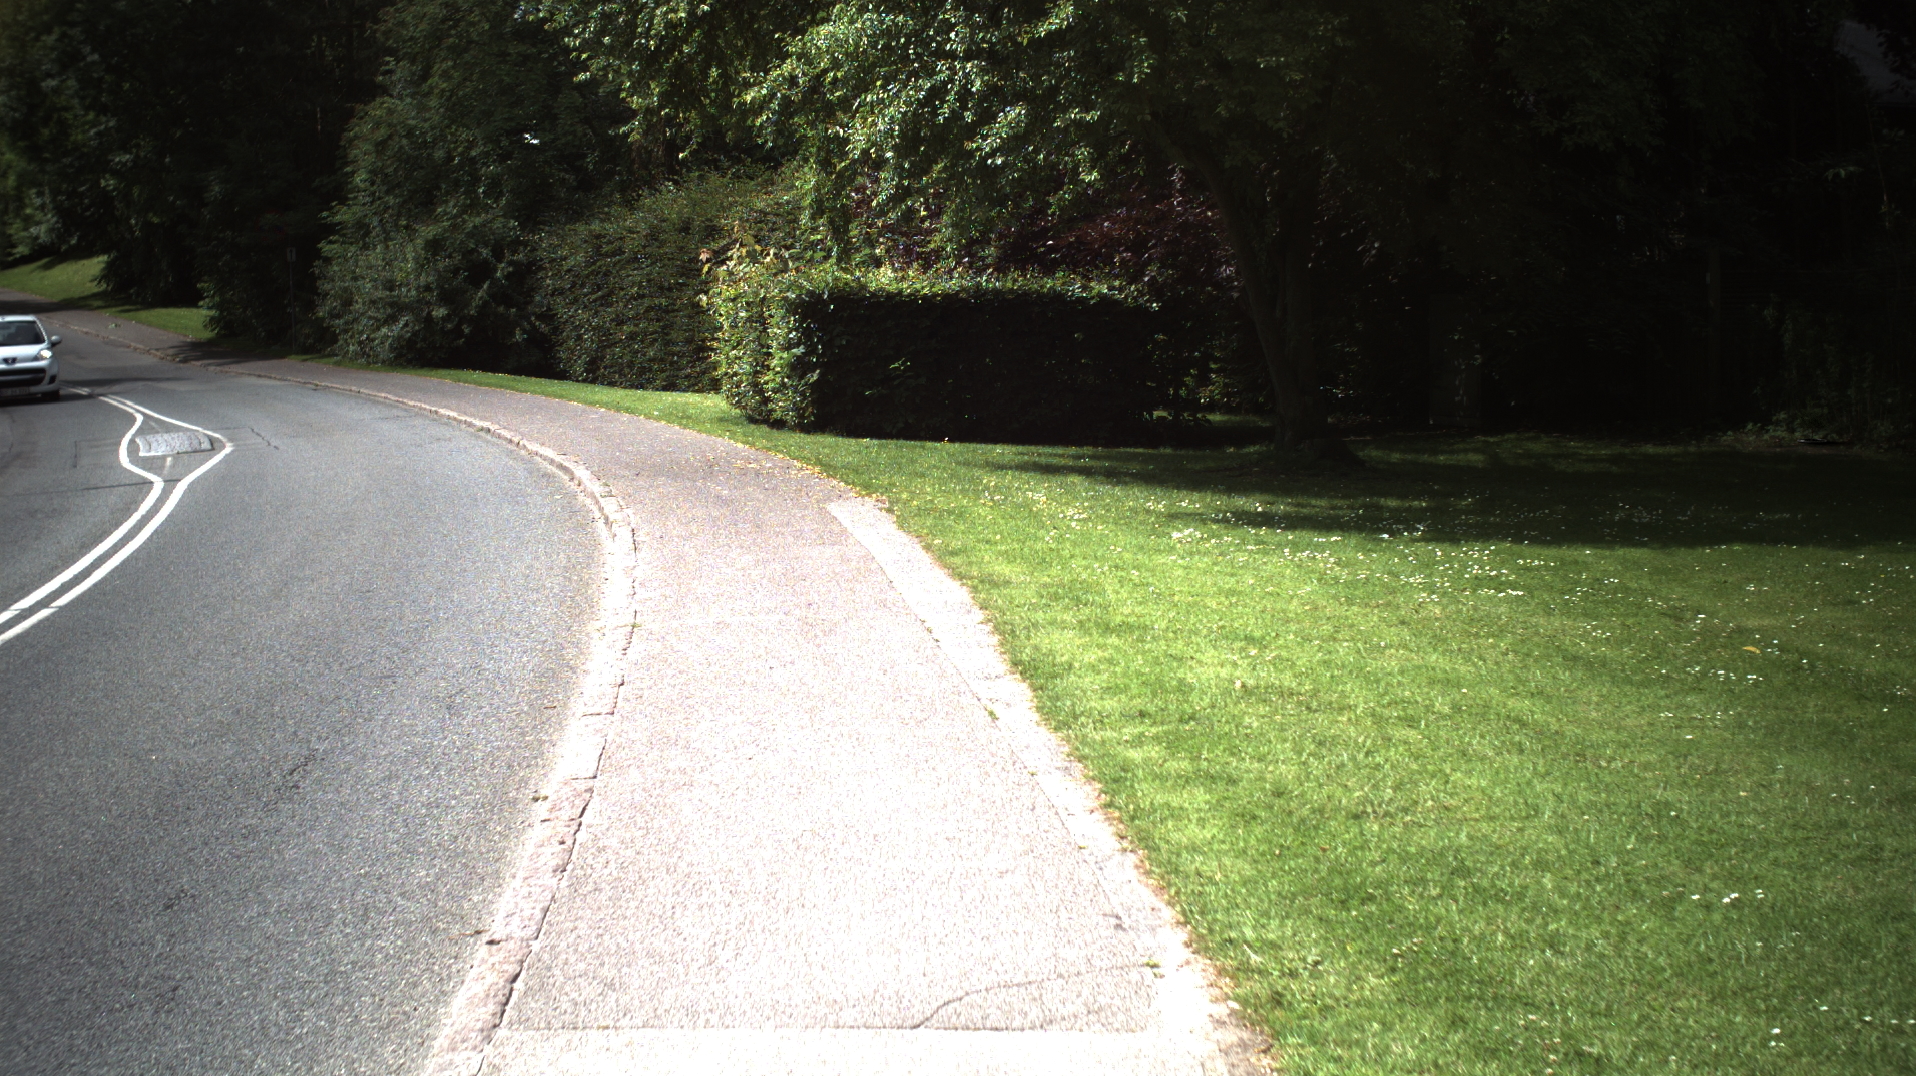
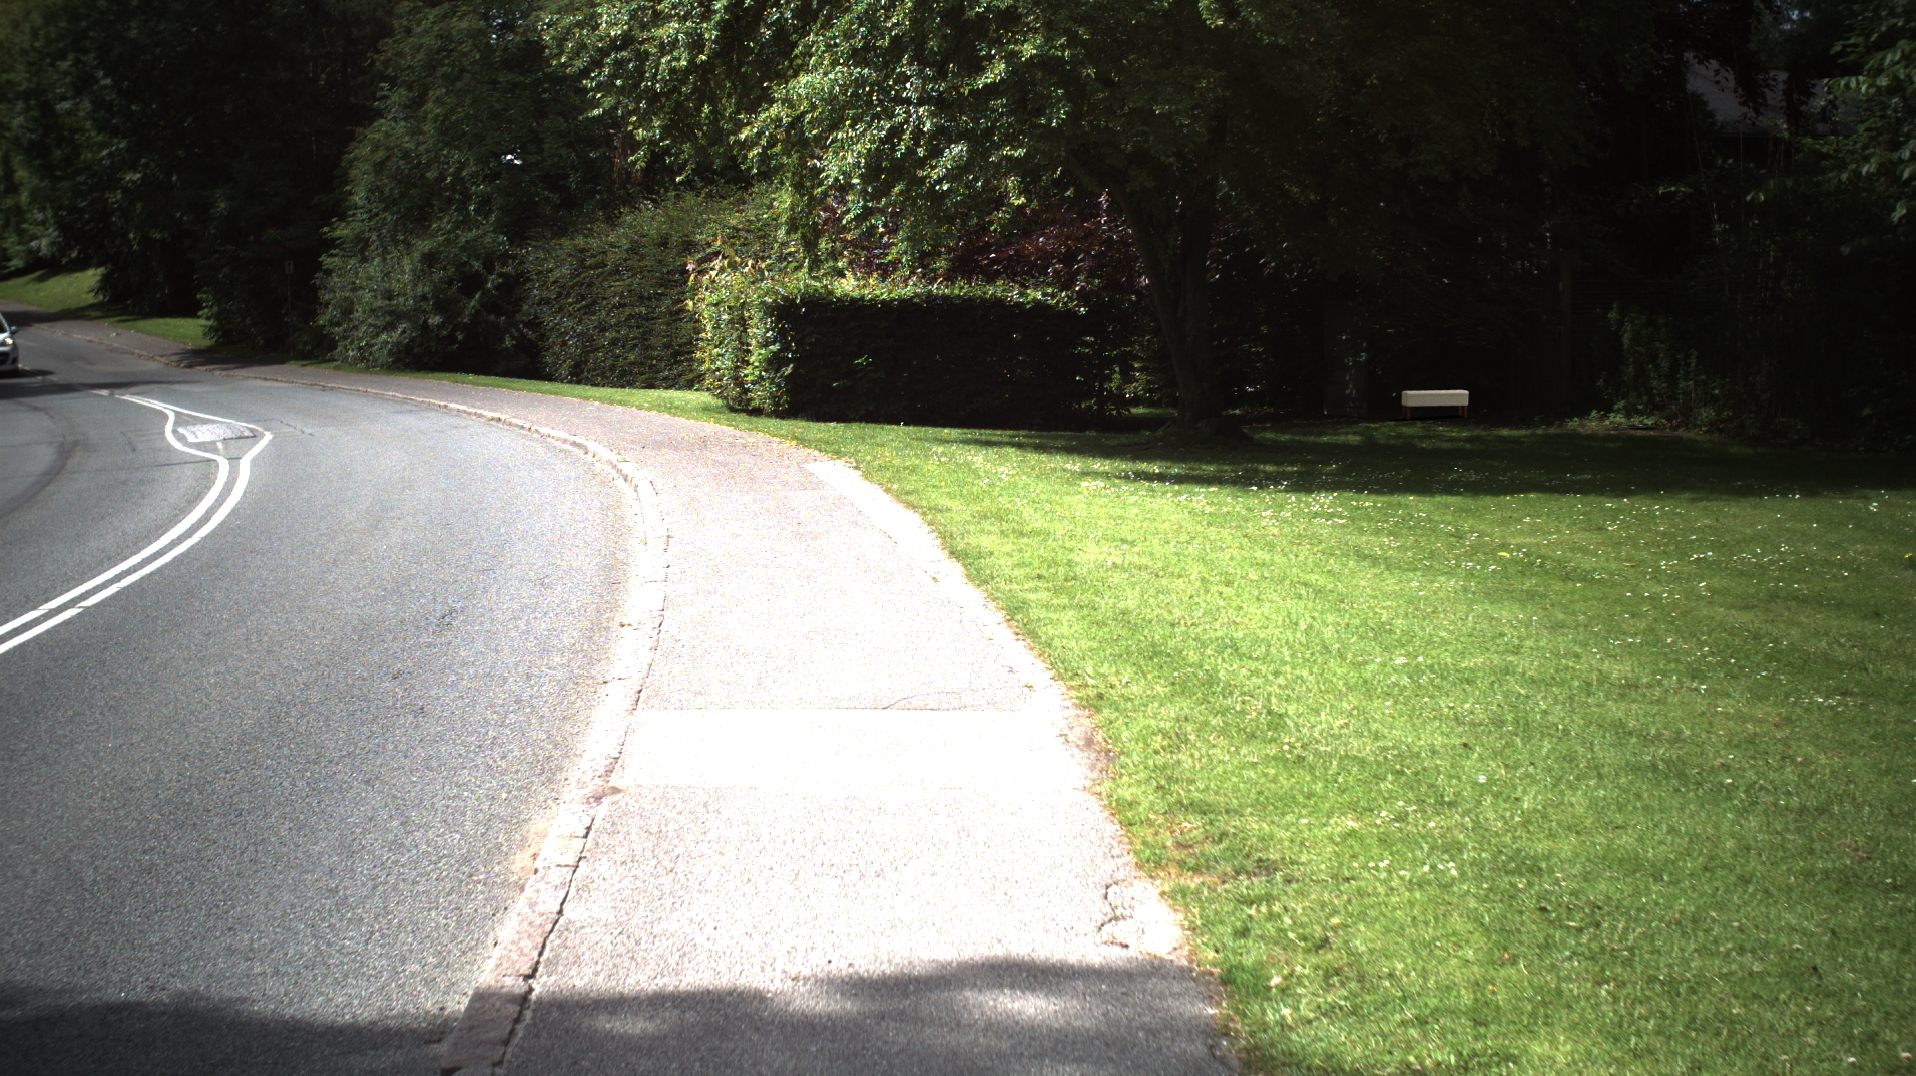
bench: none [1524,395,1604,429] -> present [1402,390,1469,419]

